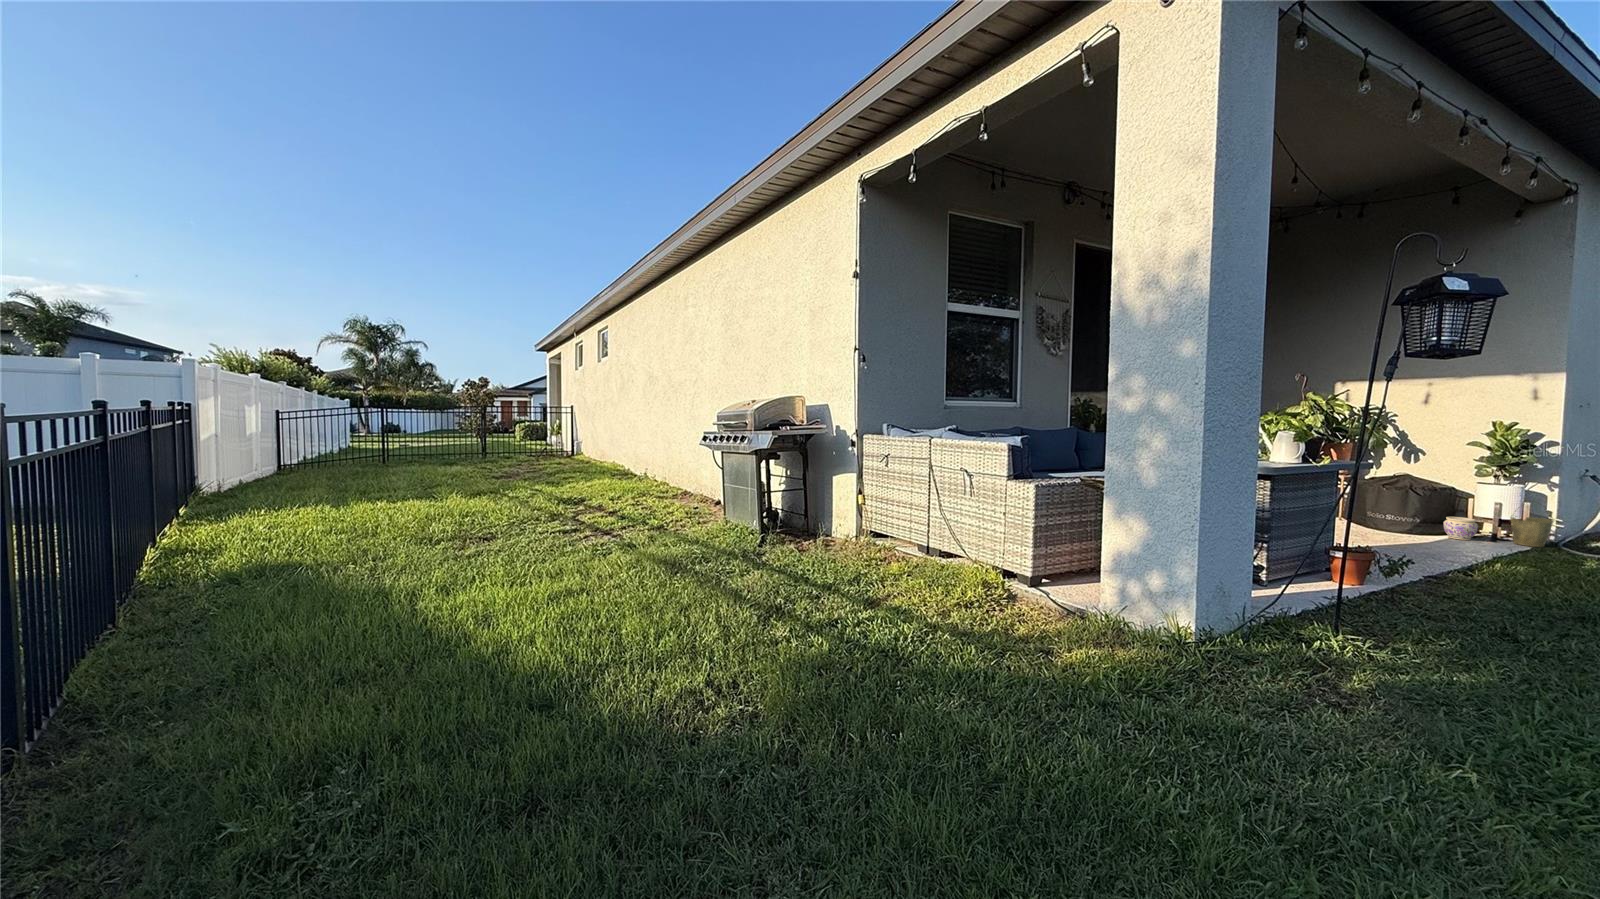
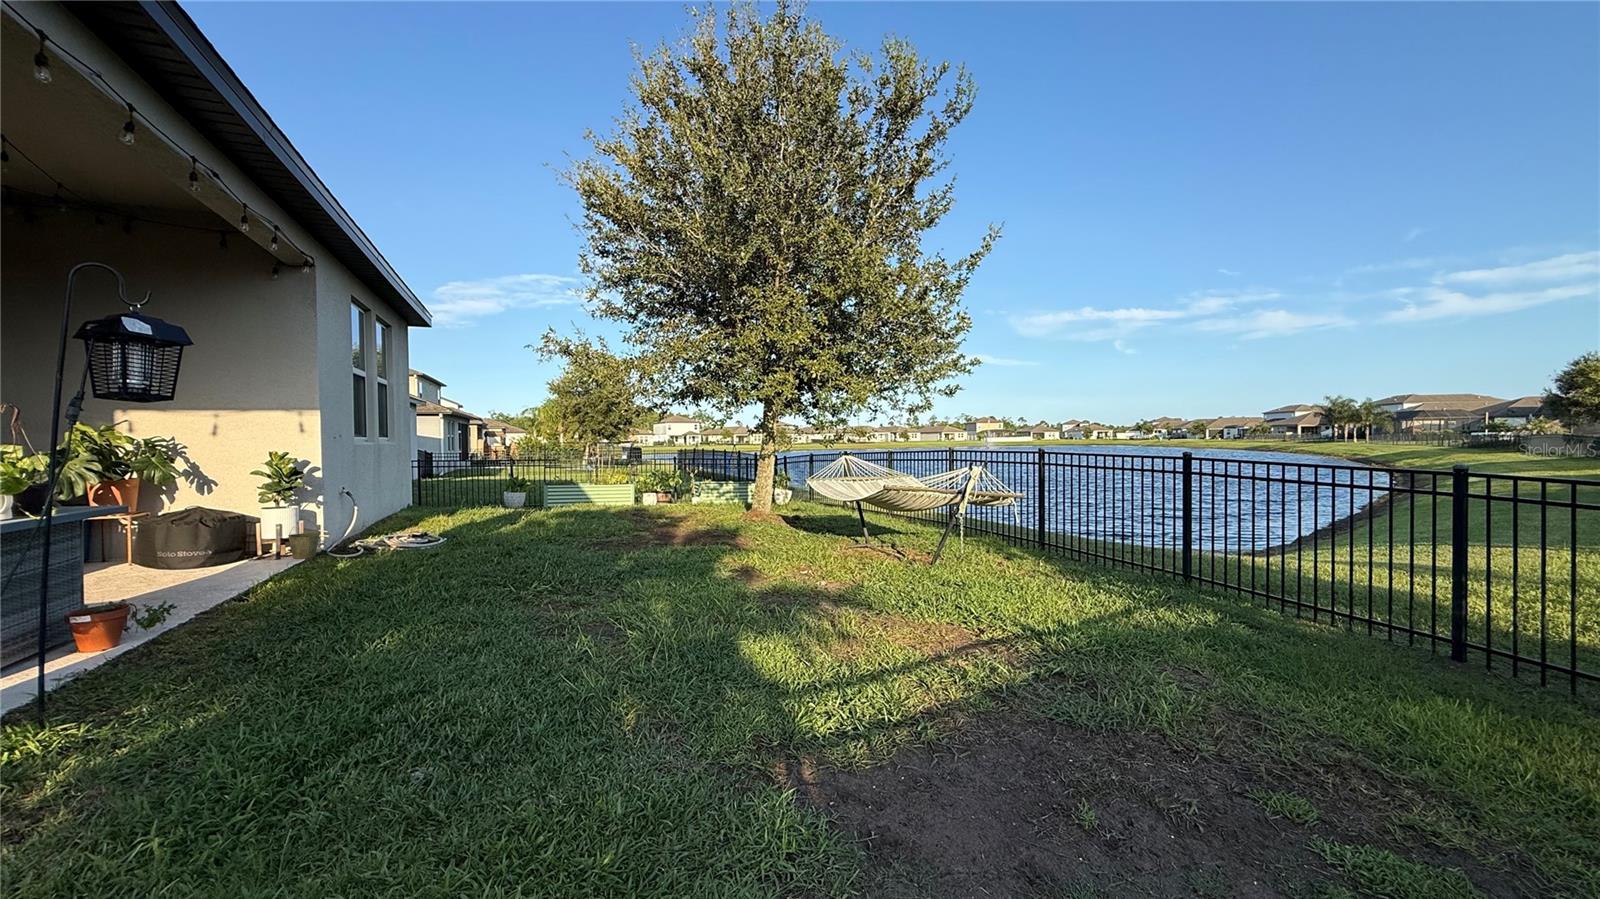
planter: present [1444,517,1478,540] -> none [233,542,263,565]

